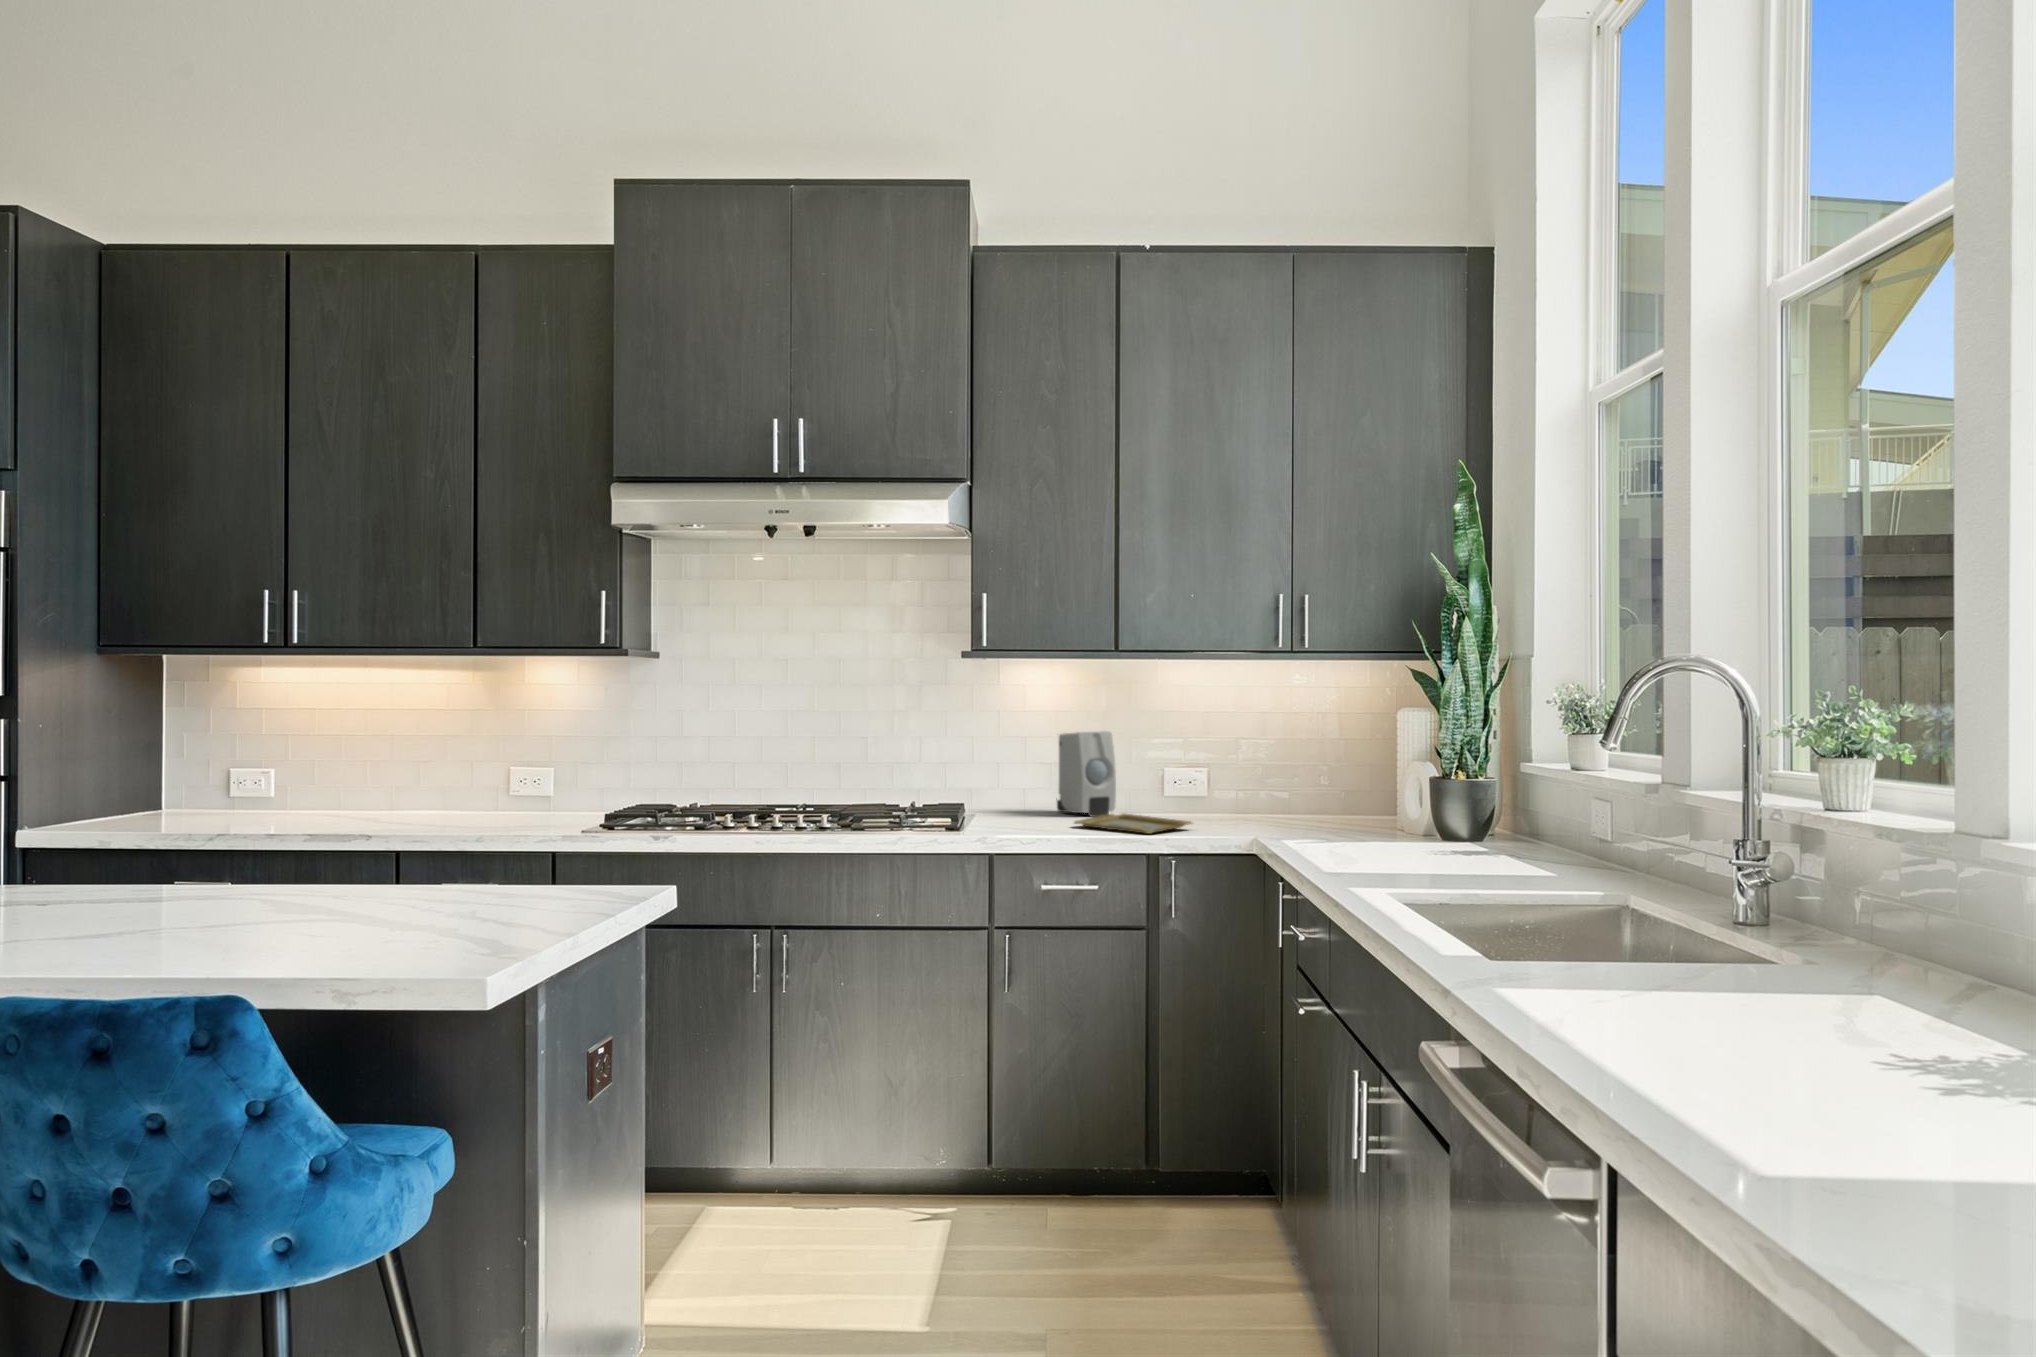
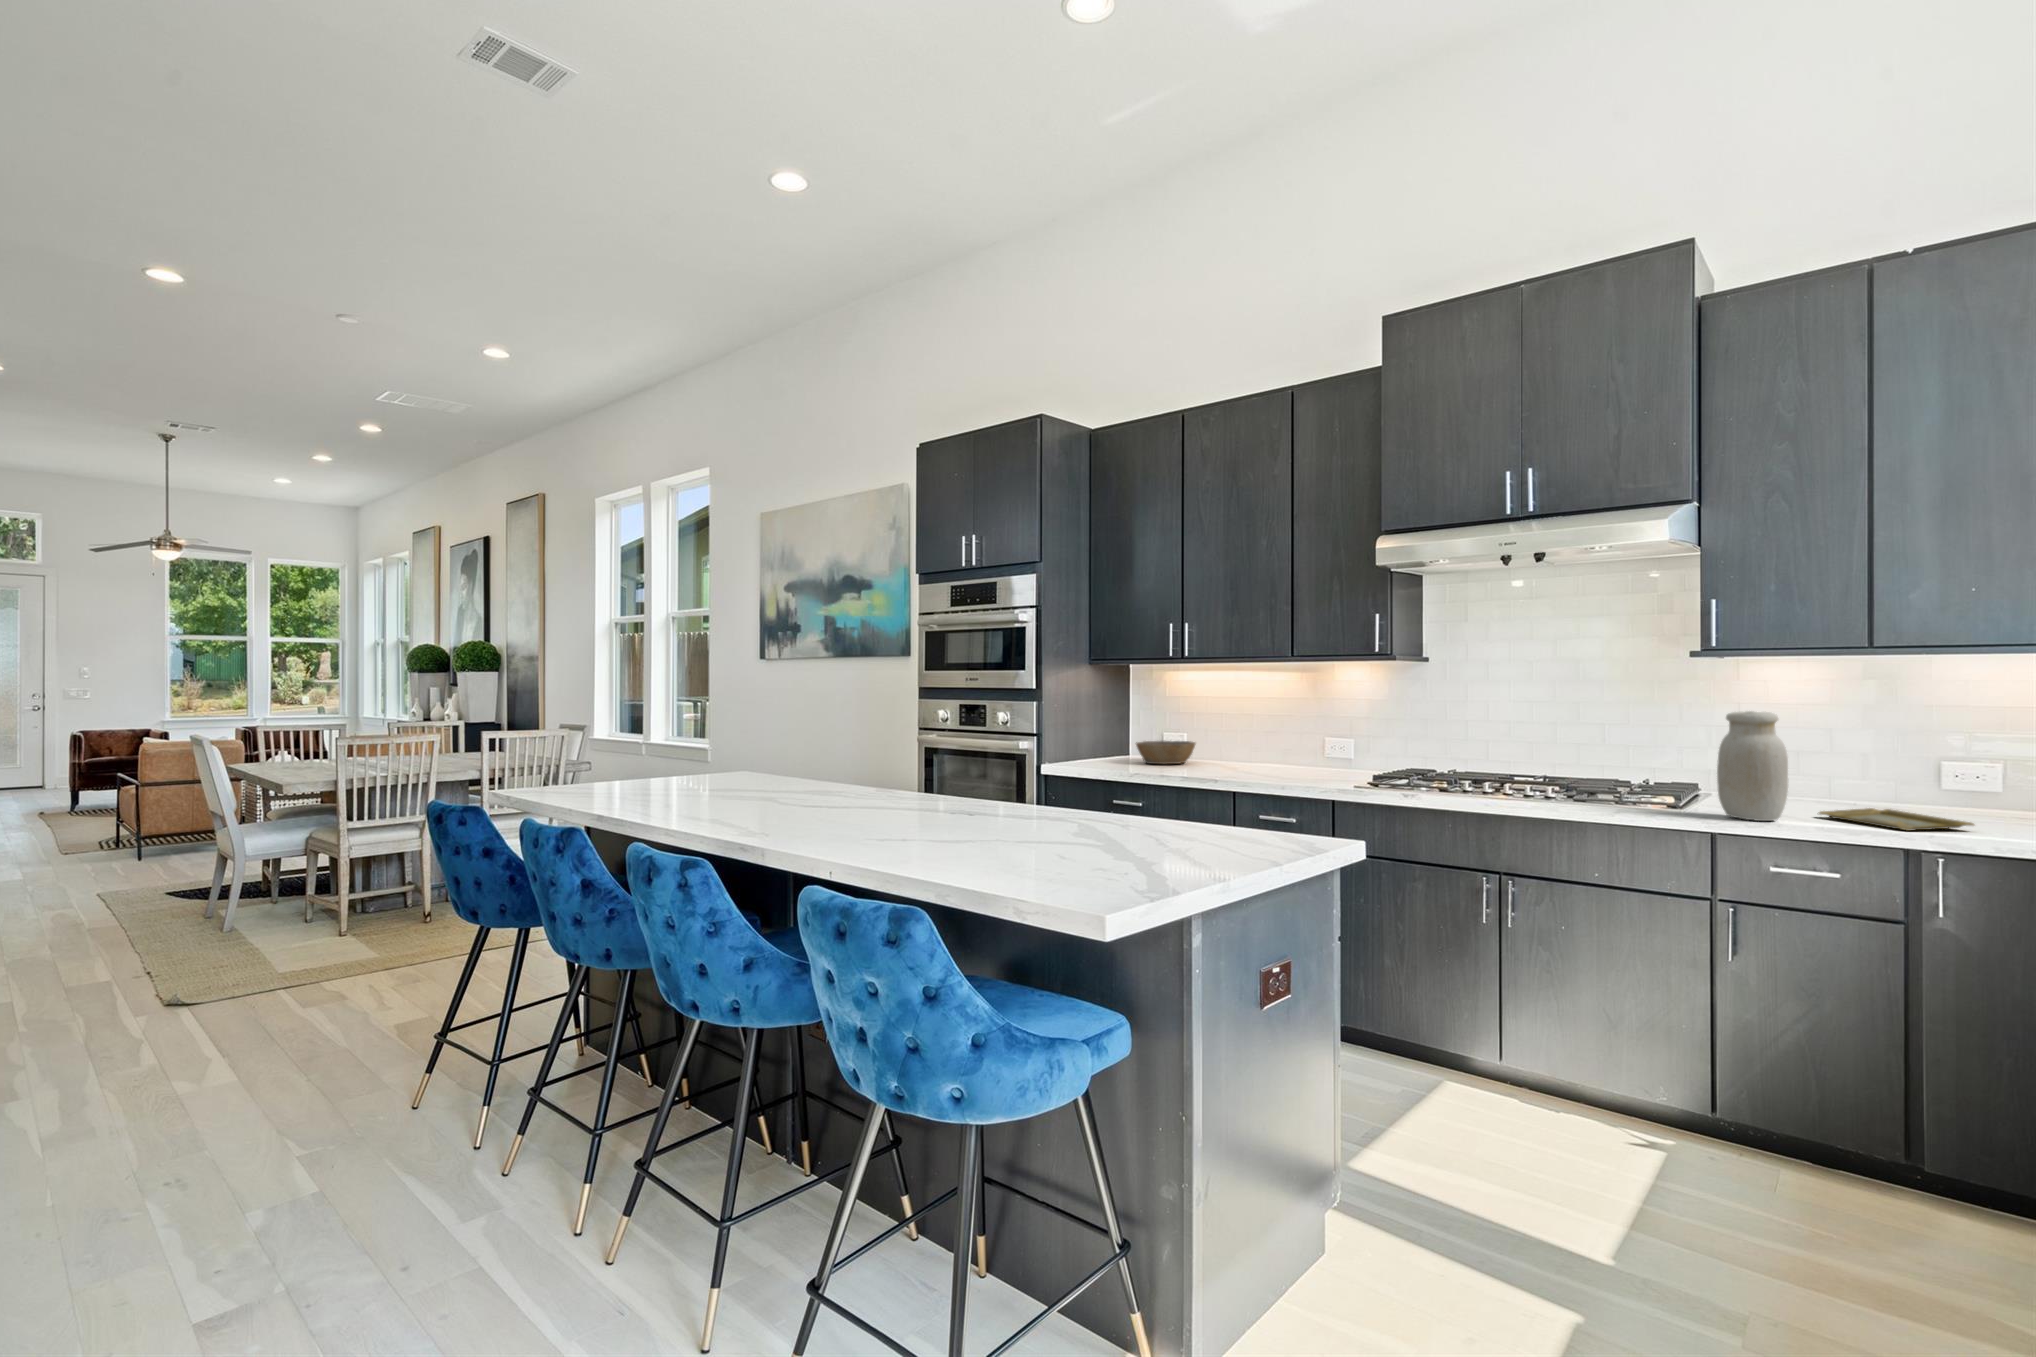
jar: none [997,717,1058,836] -> present [1717,711,1788,821]
soap dispenser: present [1057,731,1116,817] -> none [1813,728,1888,811]
bowl: none [190,779,302,820] -> present [1136,741,1195,764]

